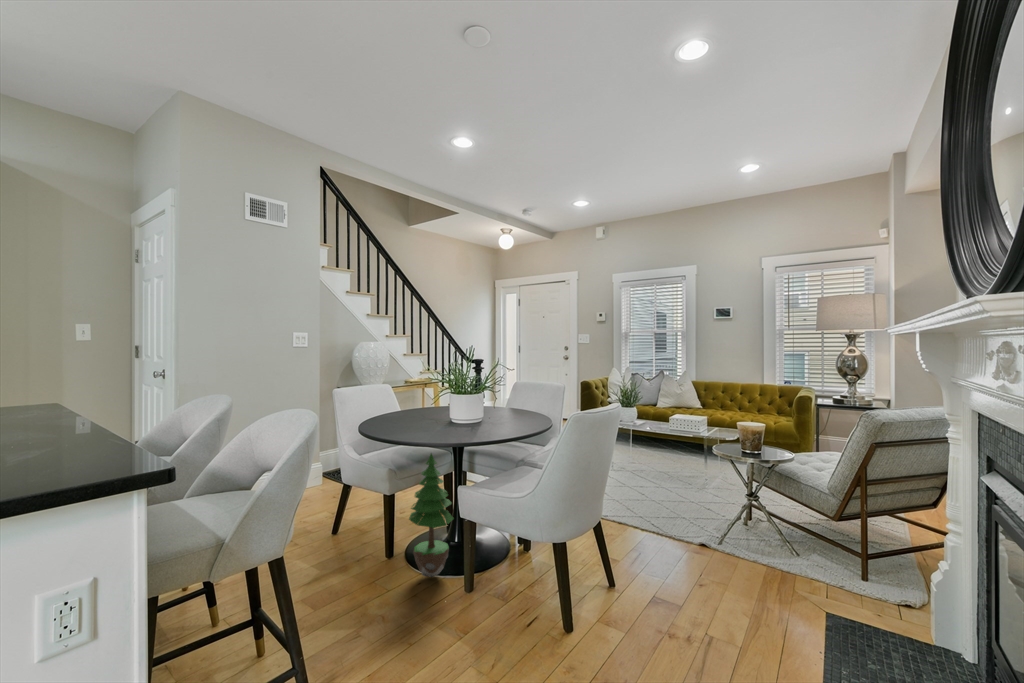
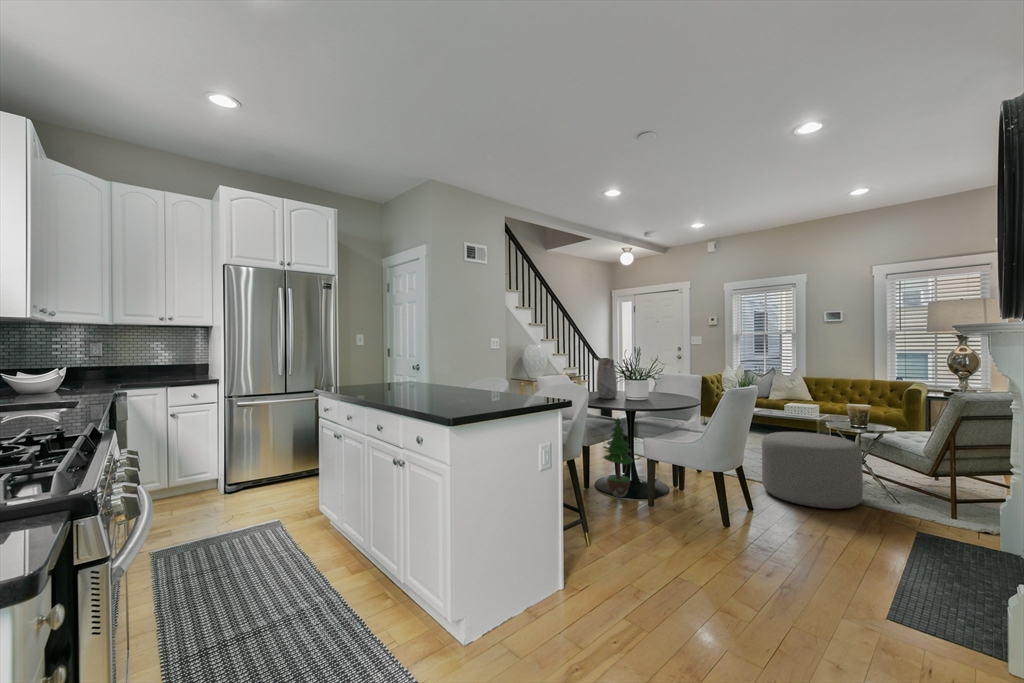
vase: none [408,365,438,424] -> present [597,359,617,399]
ottoman: none [635,460,757,573] -> present [762,432,863,509]

